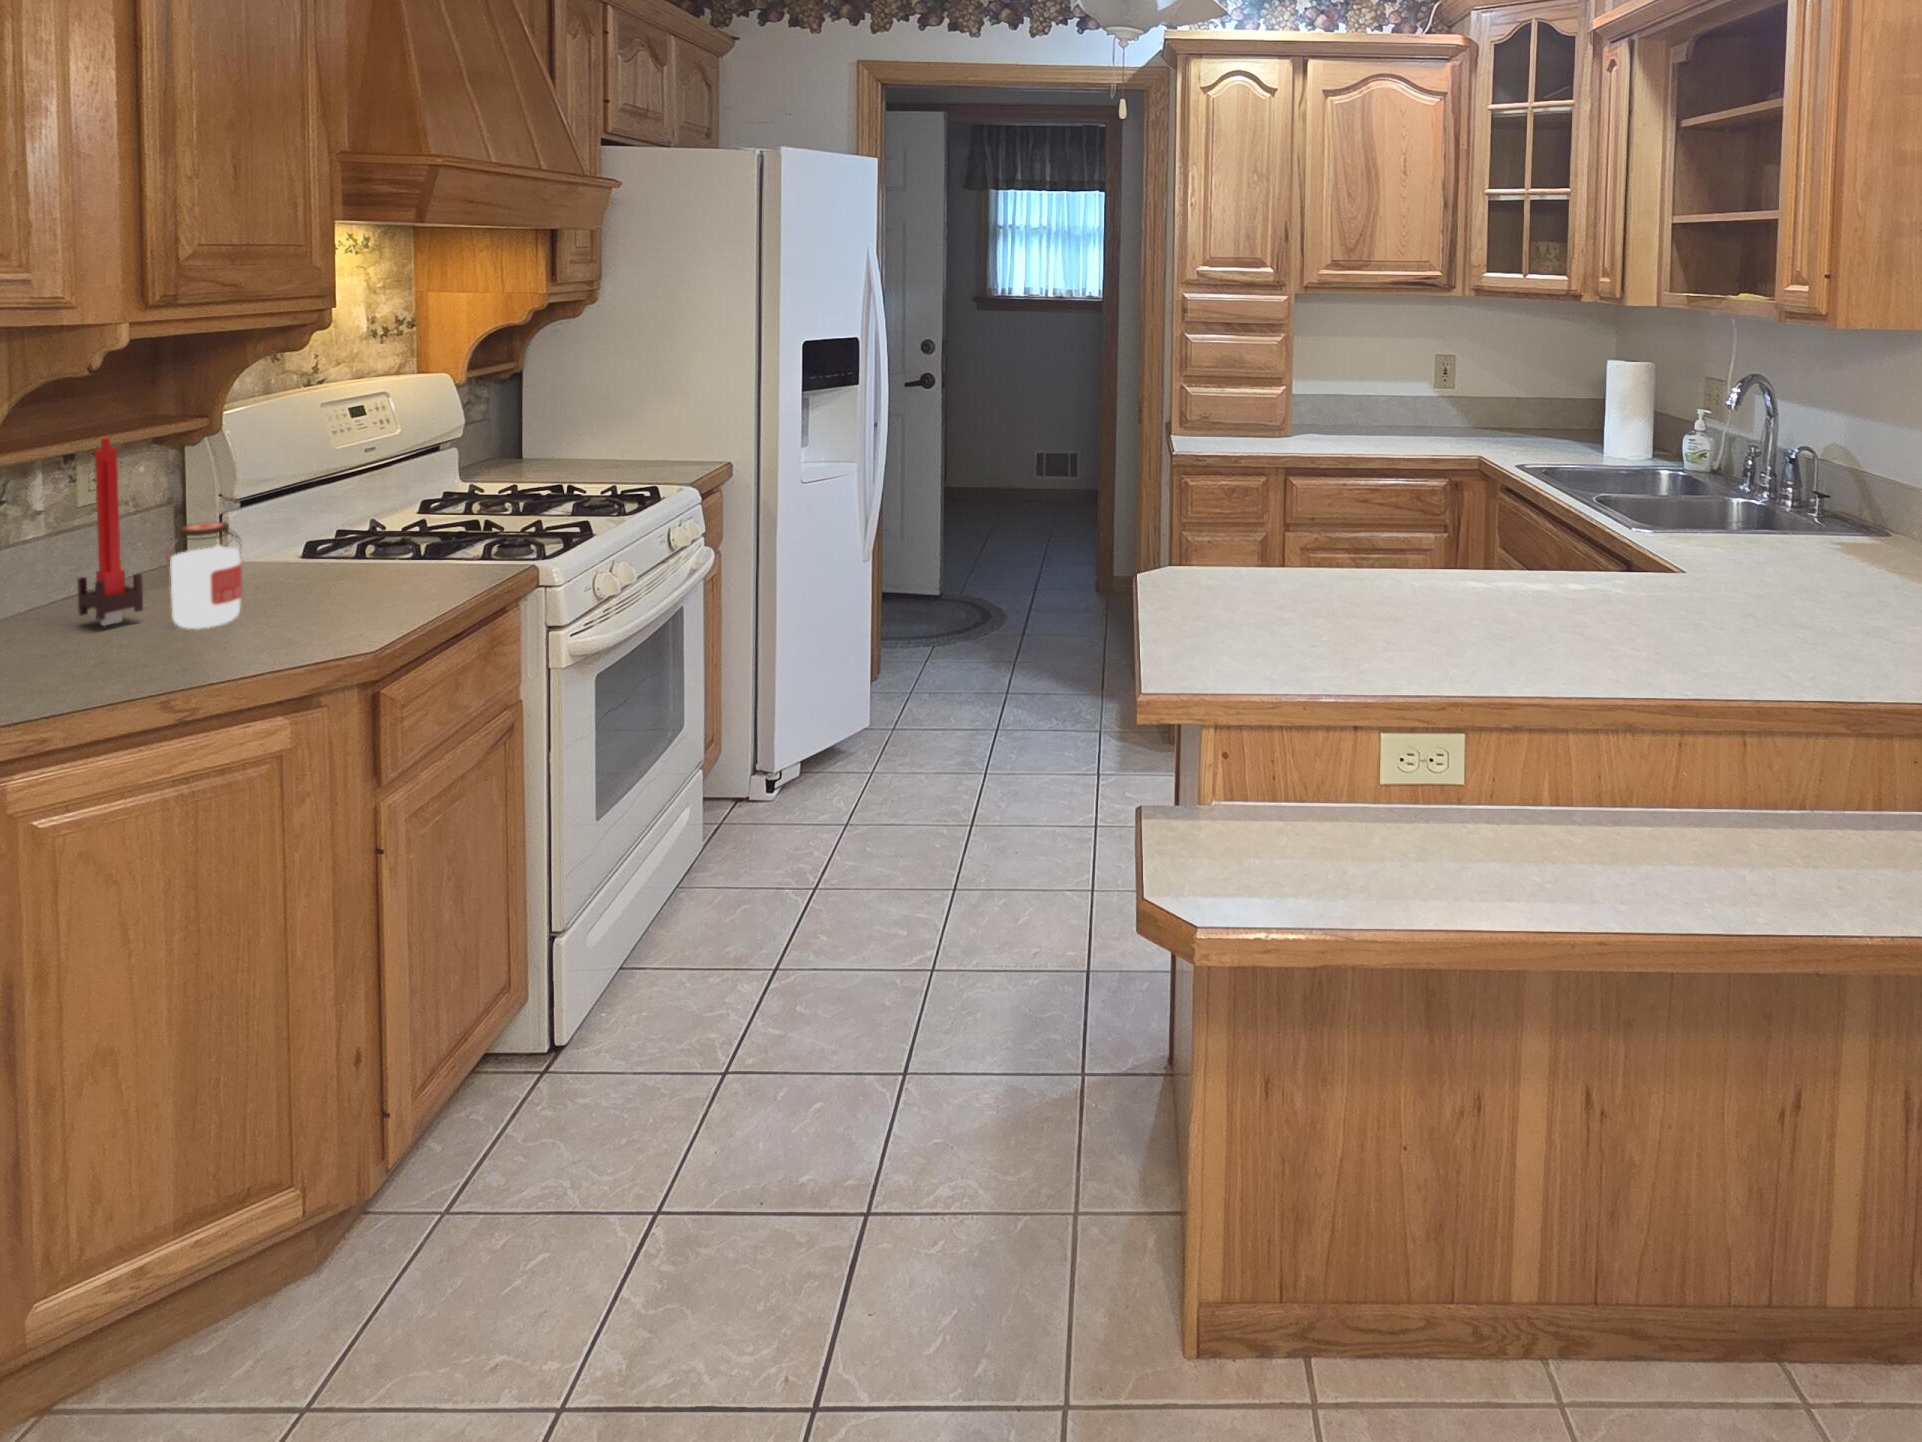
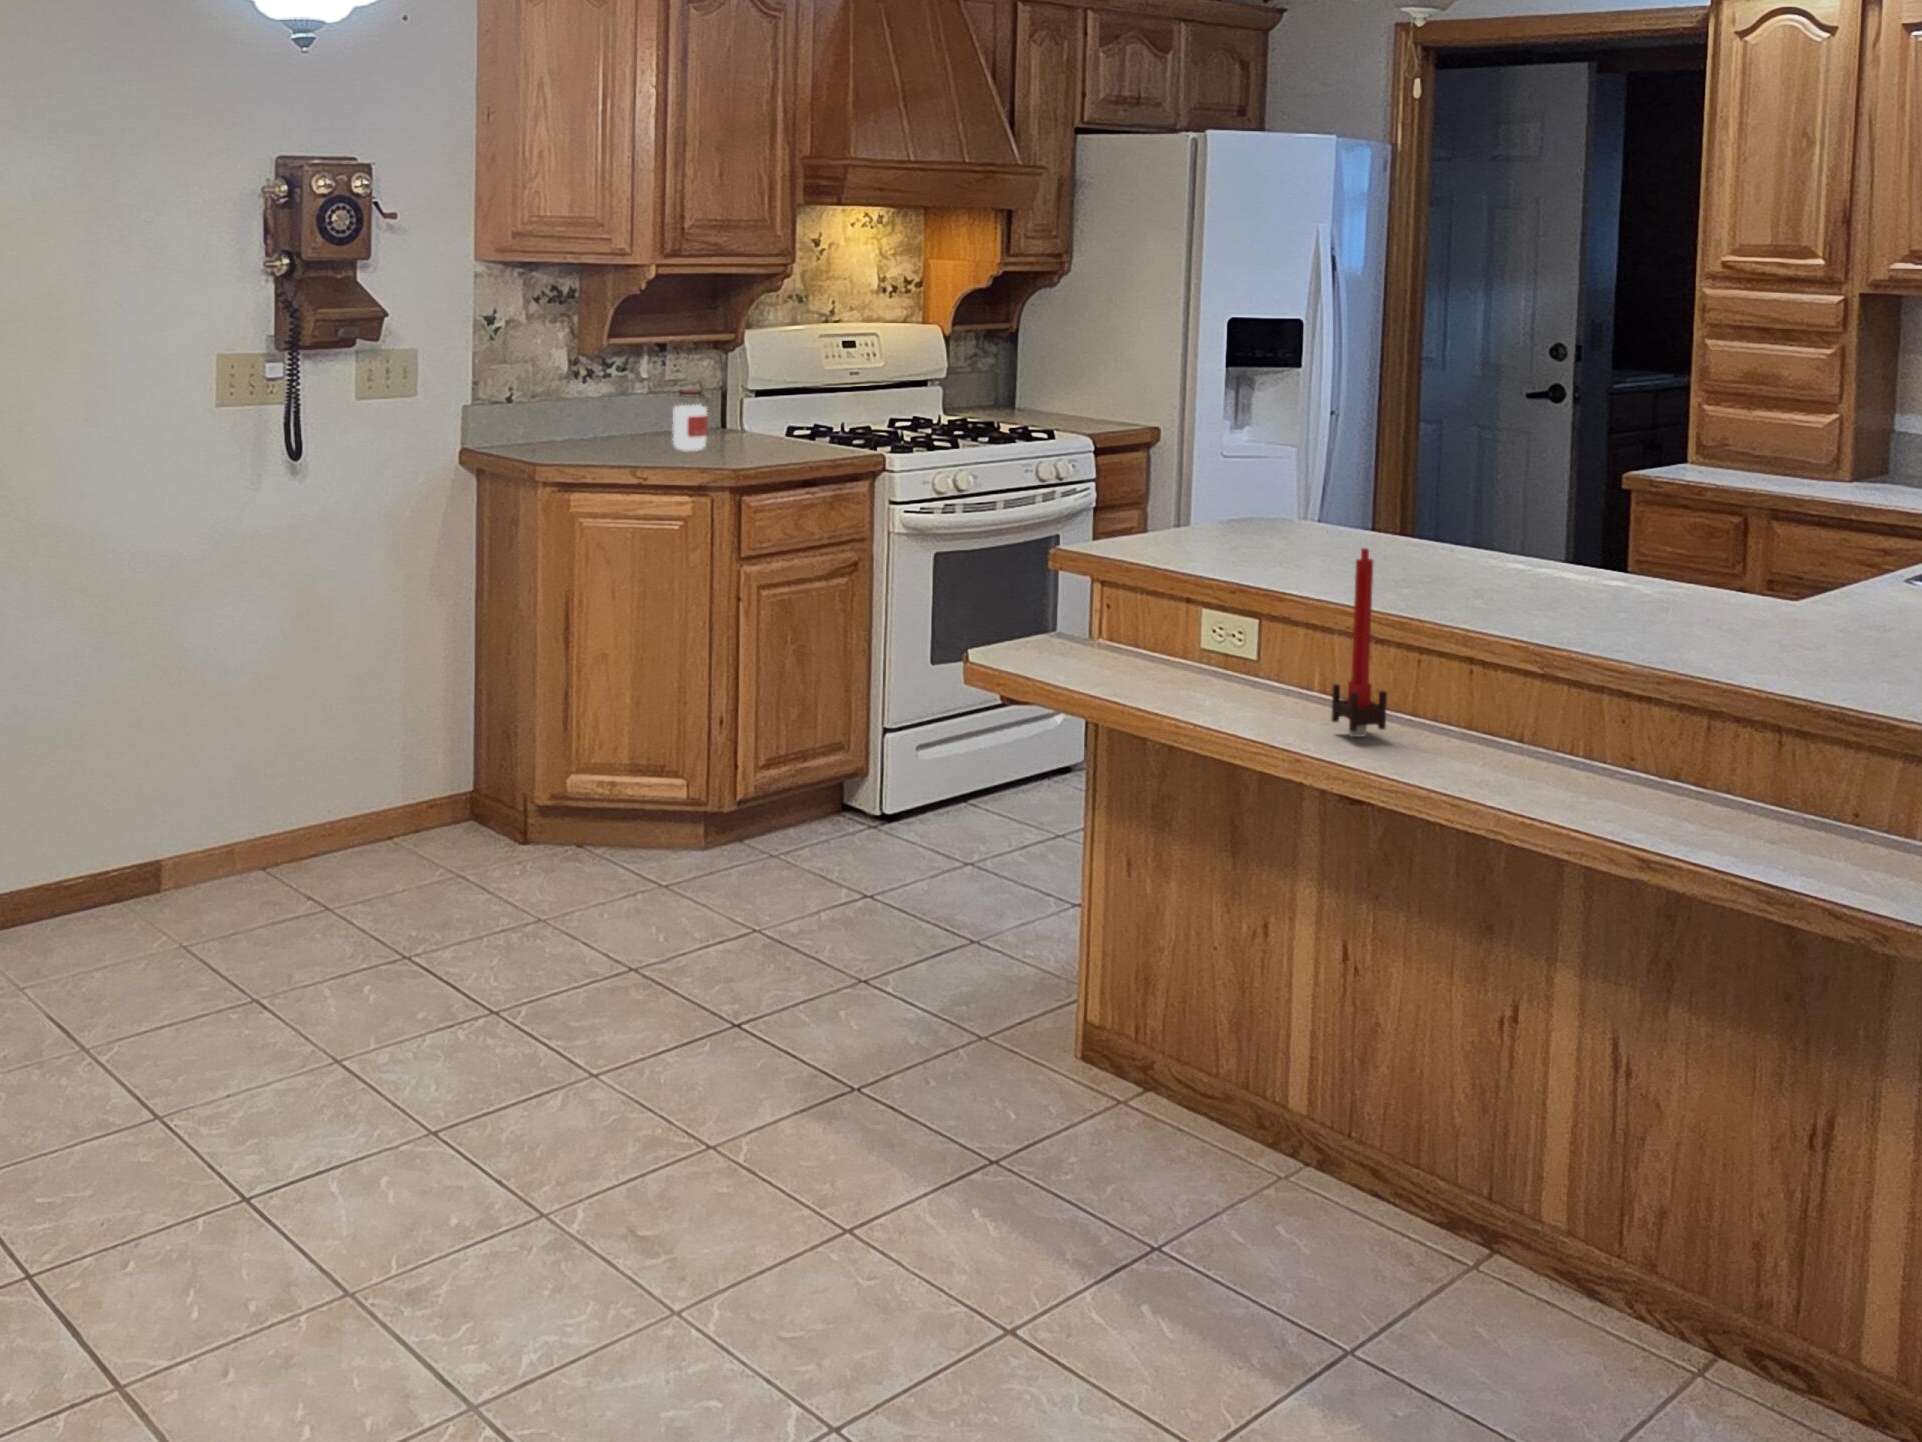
candle: present [77,438,143,626] -> present [1332,548,1387,737]

